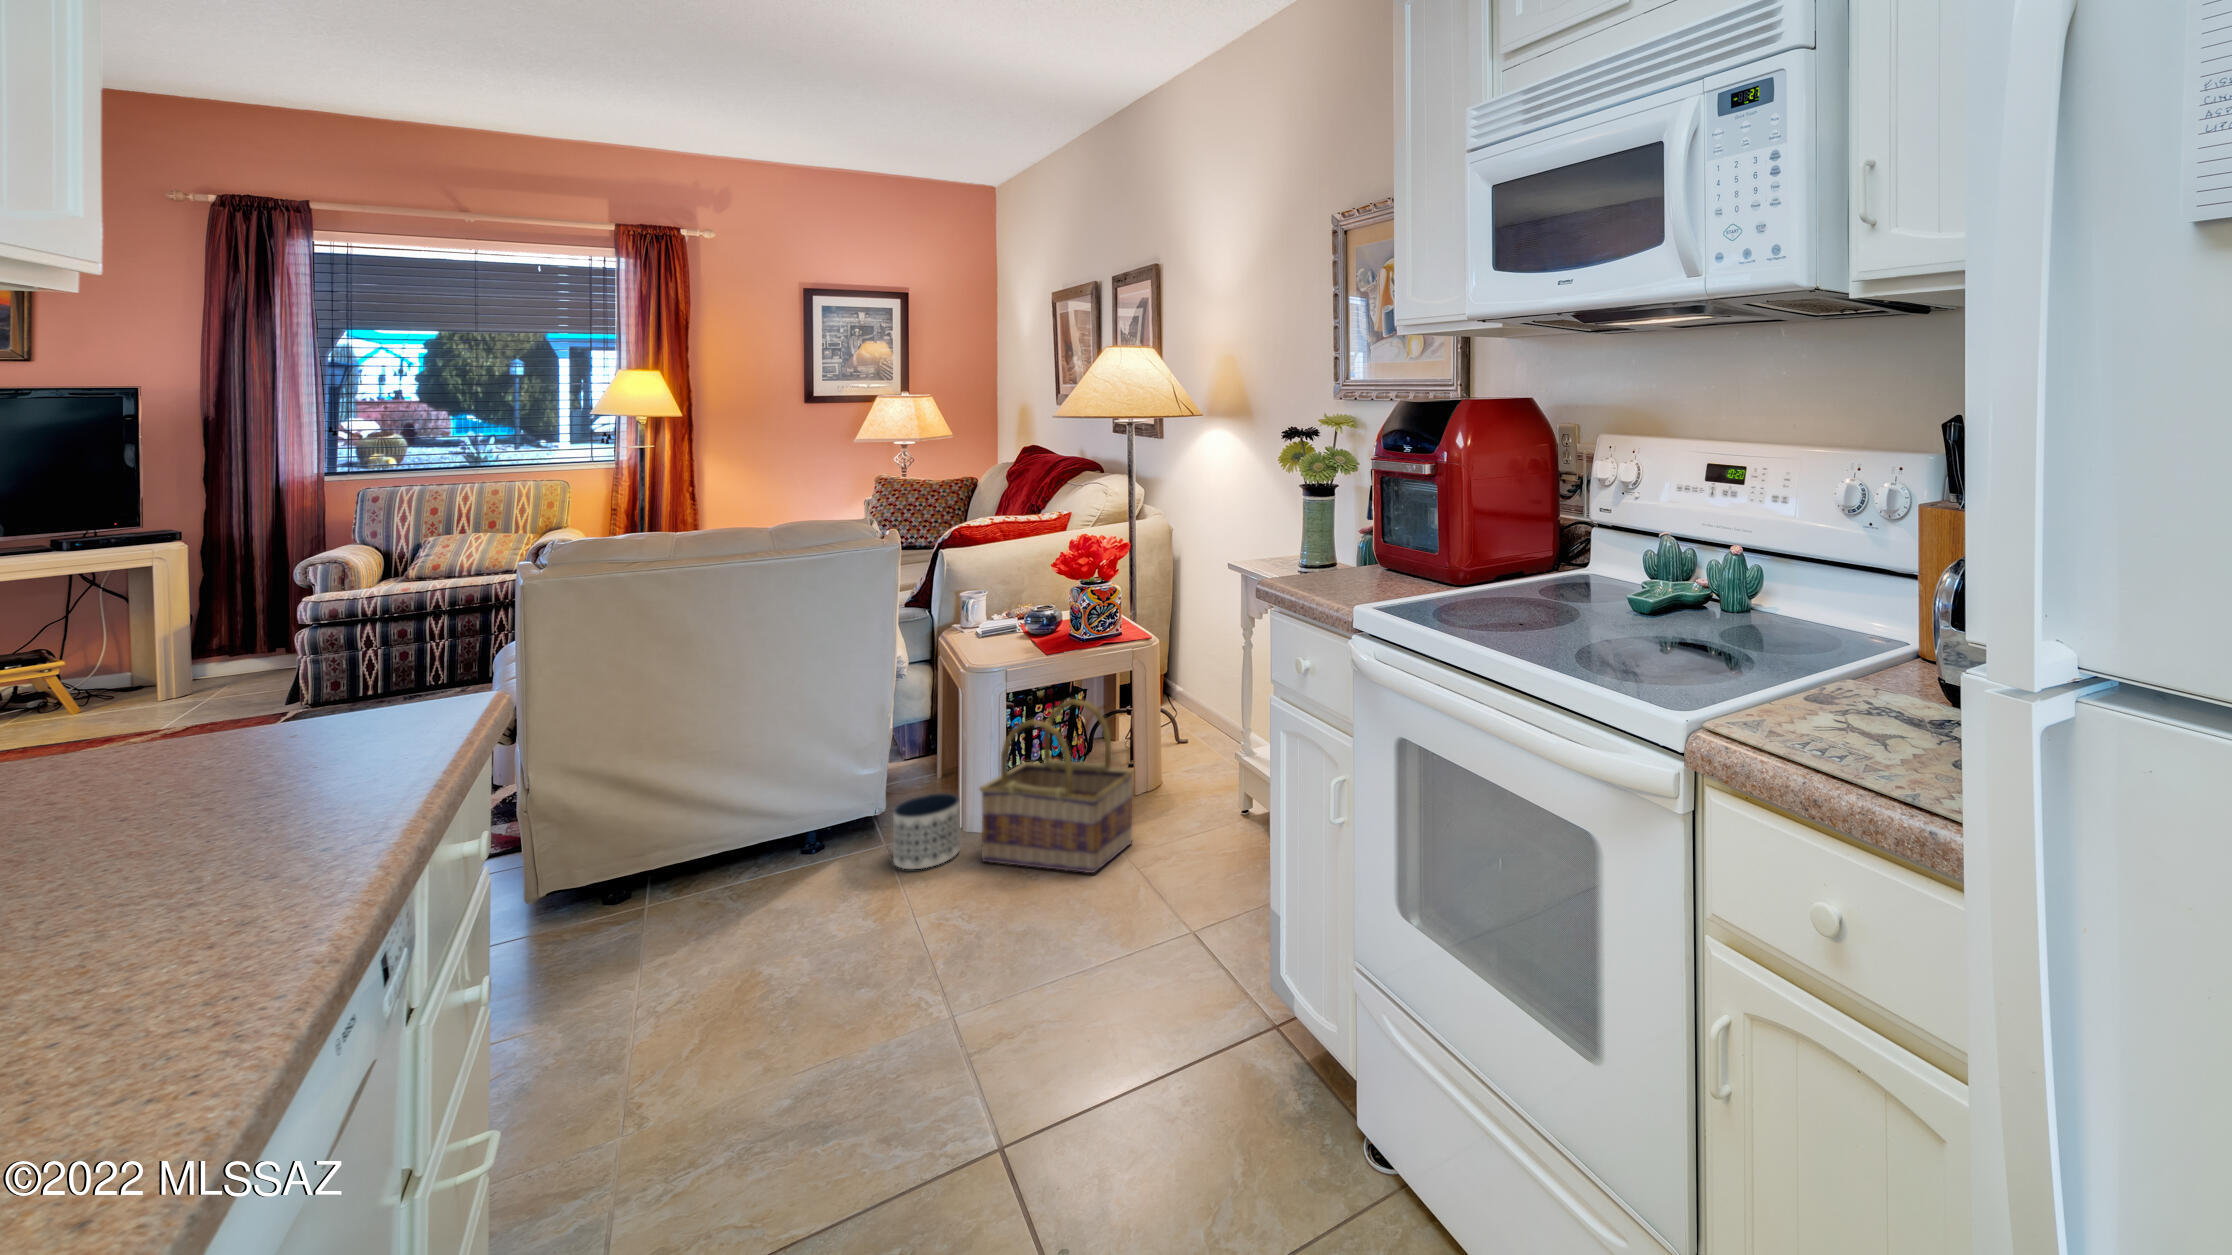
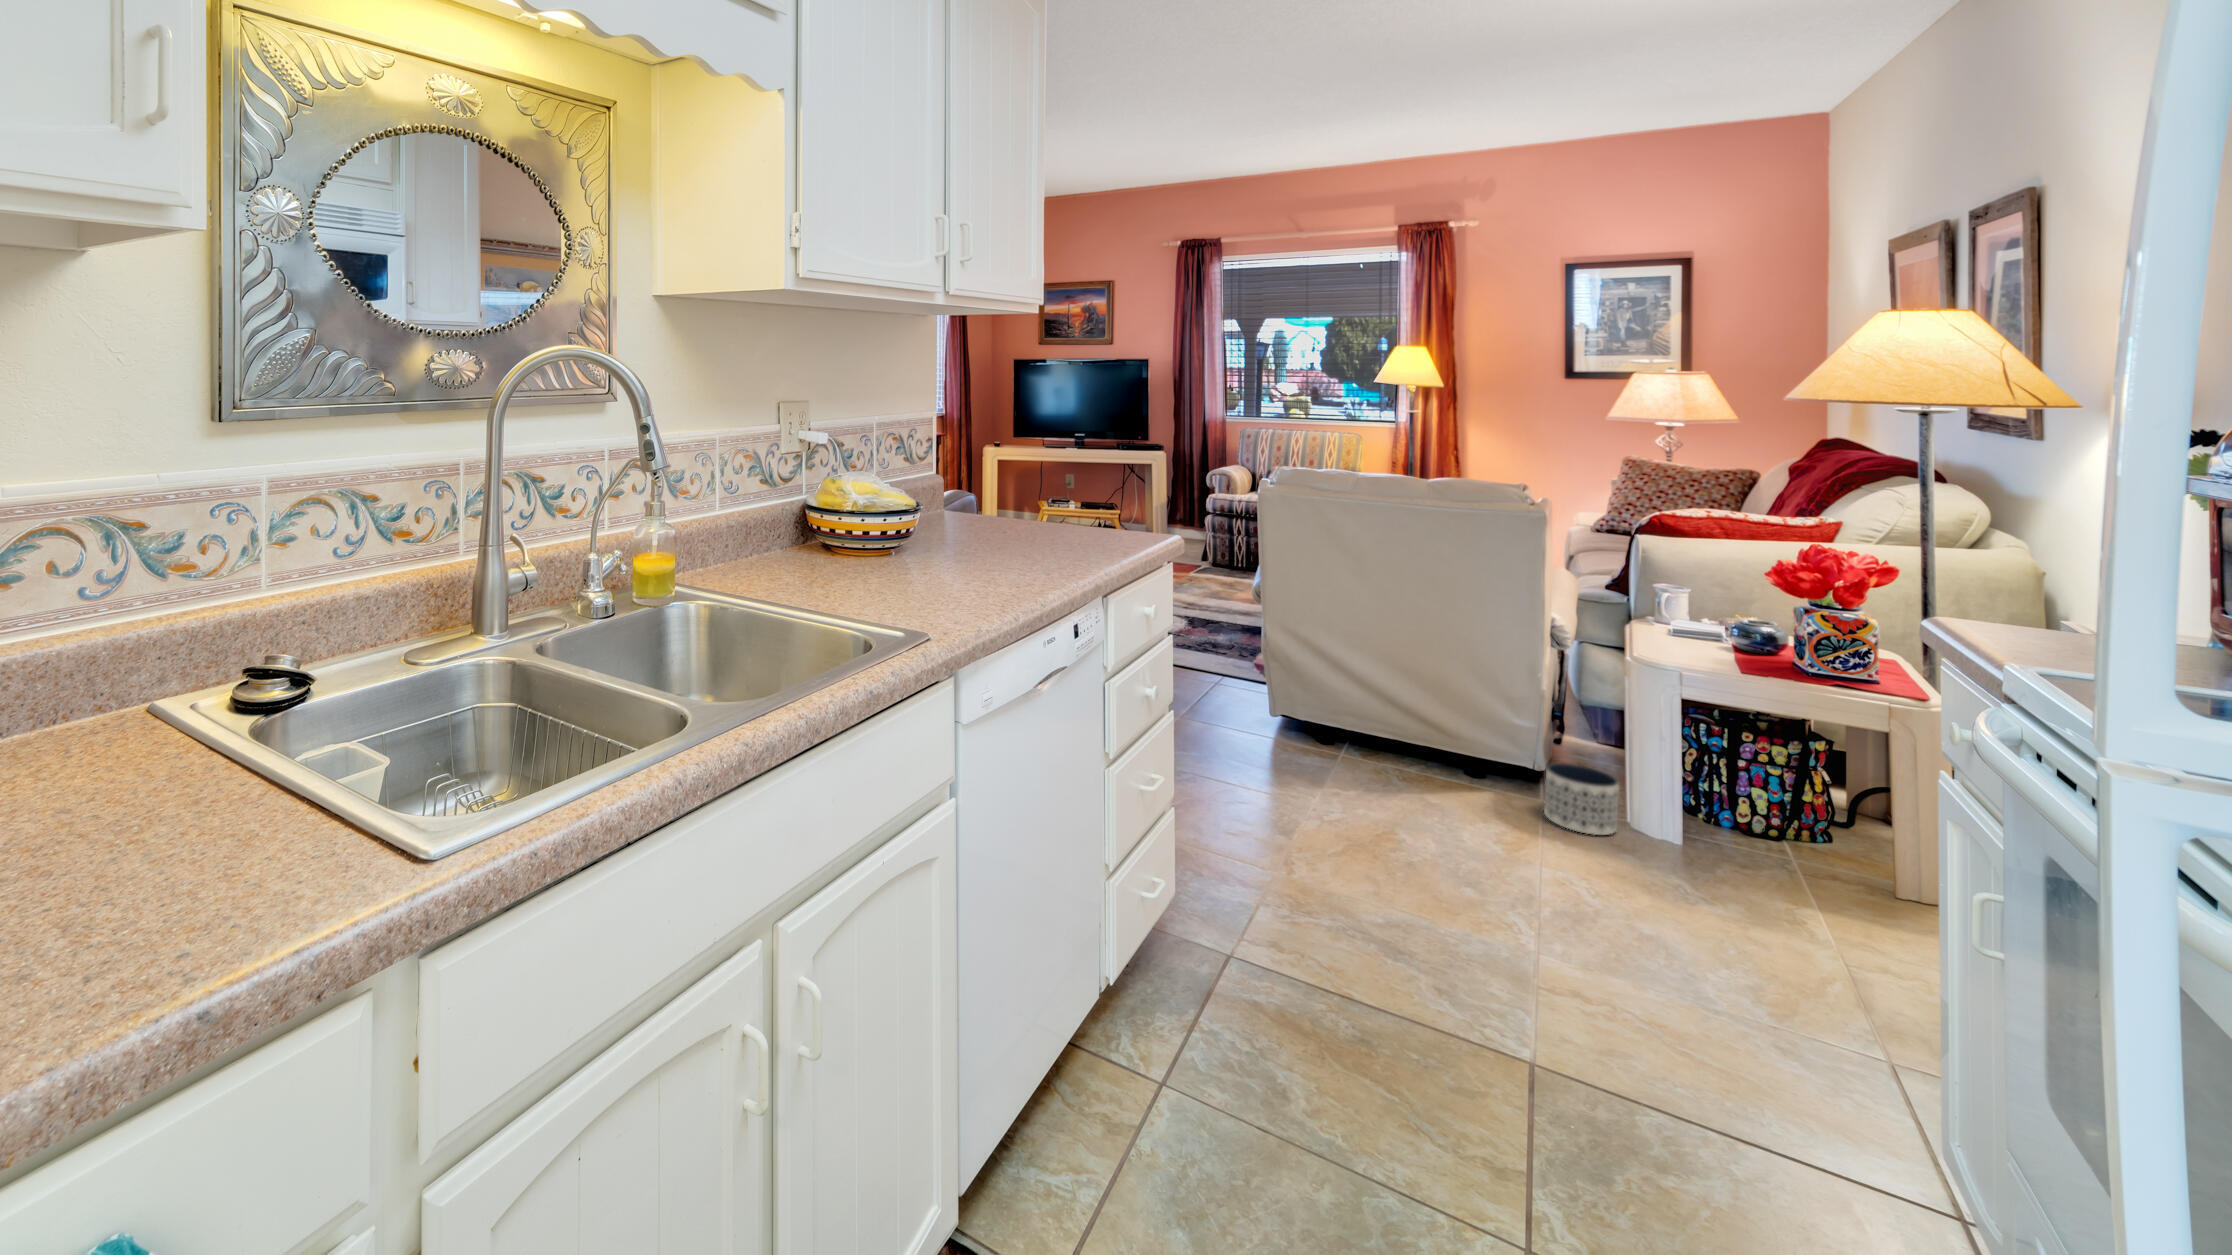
basket: present [980,699,1134,873] -> none [1635,729,1851,924]

